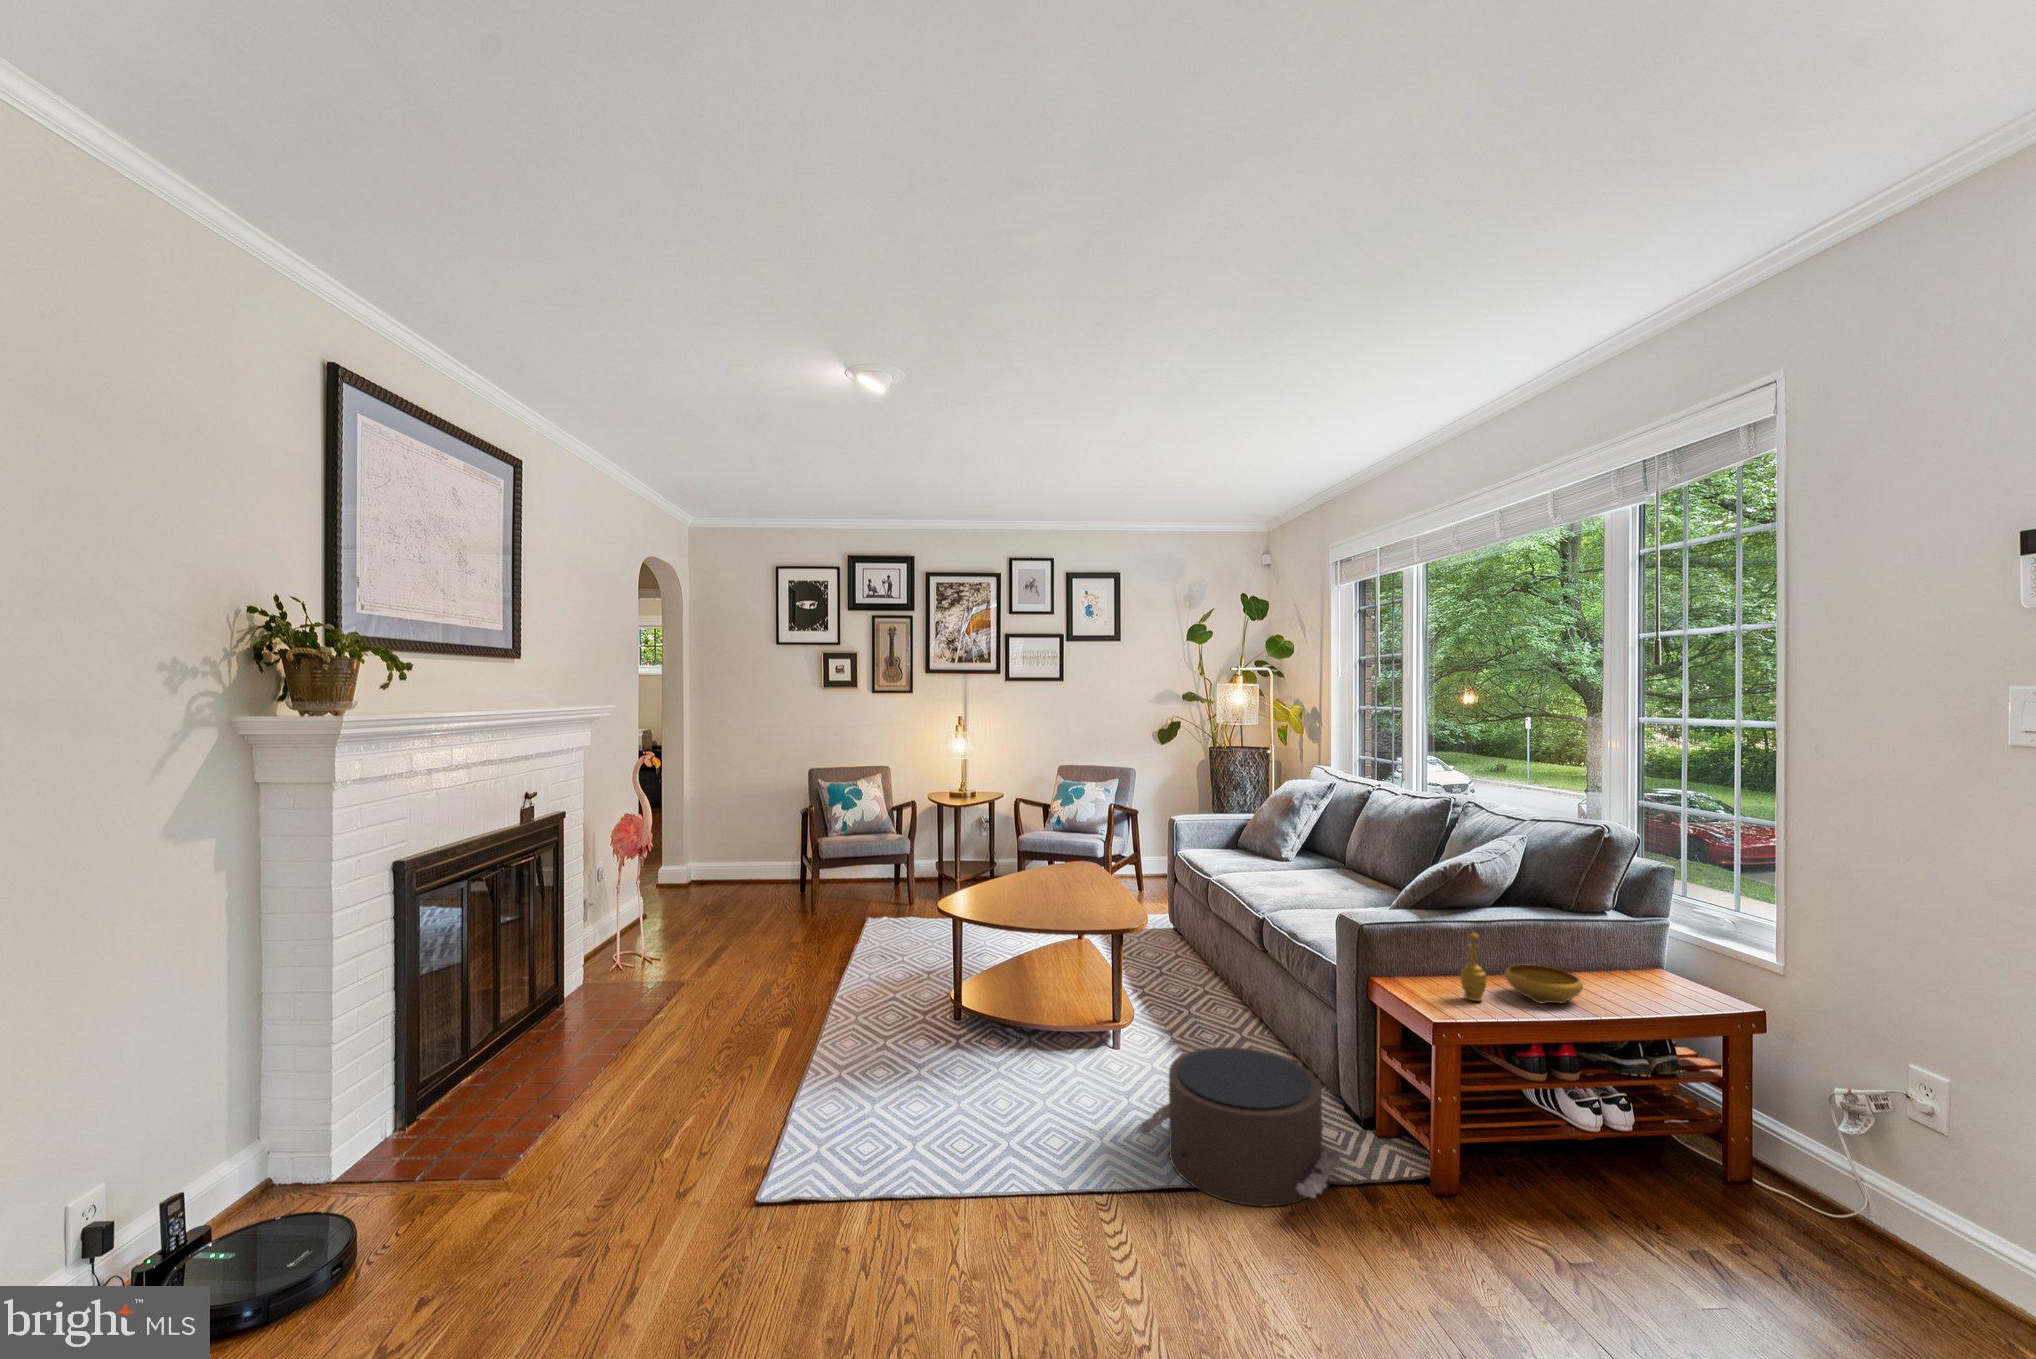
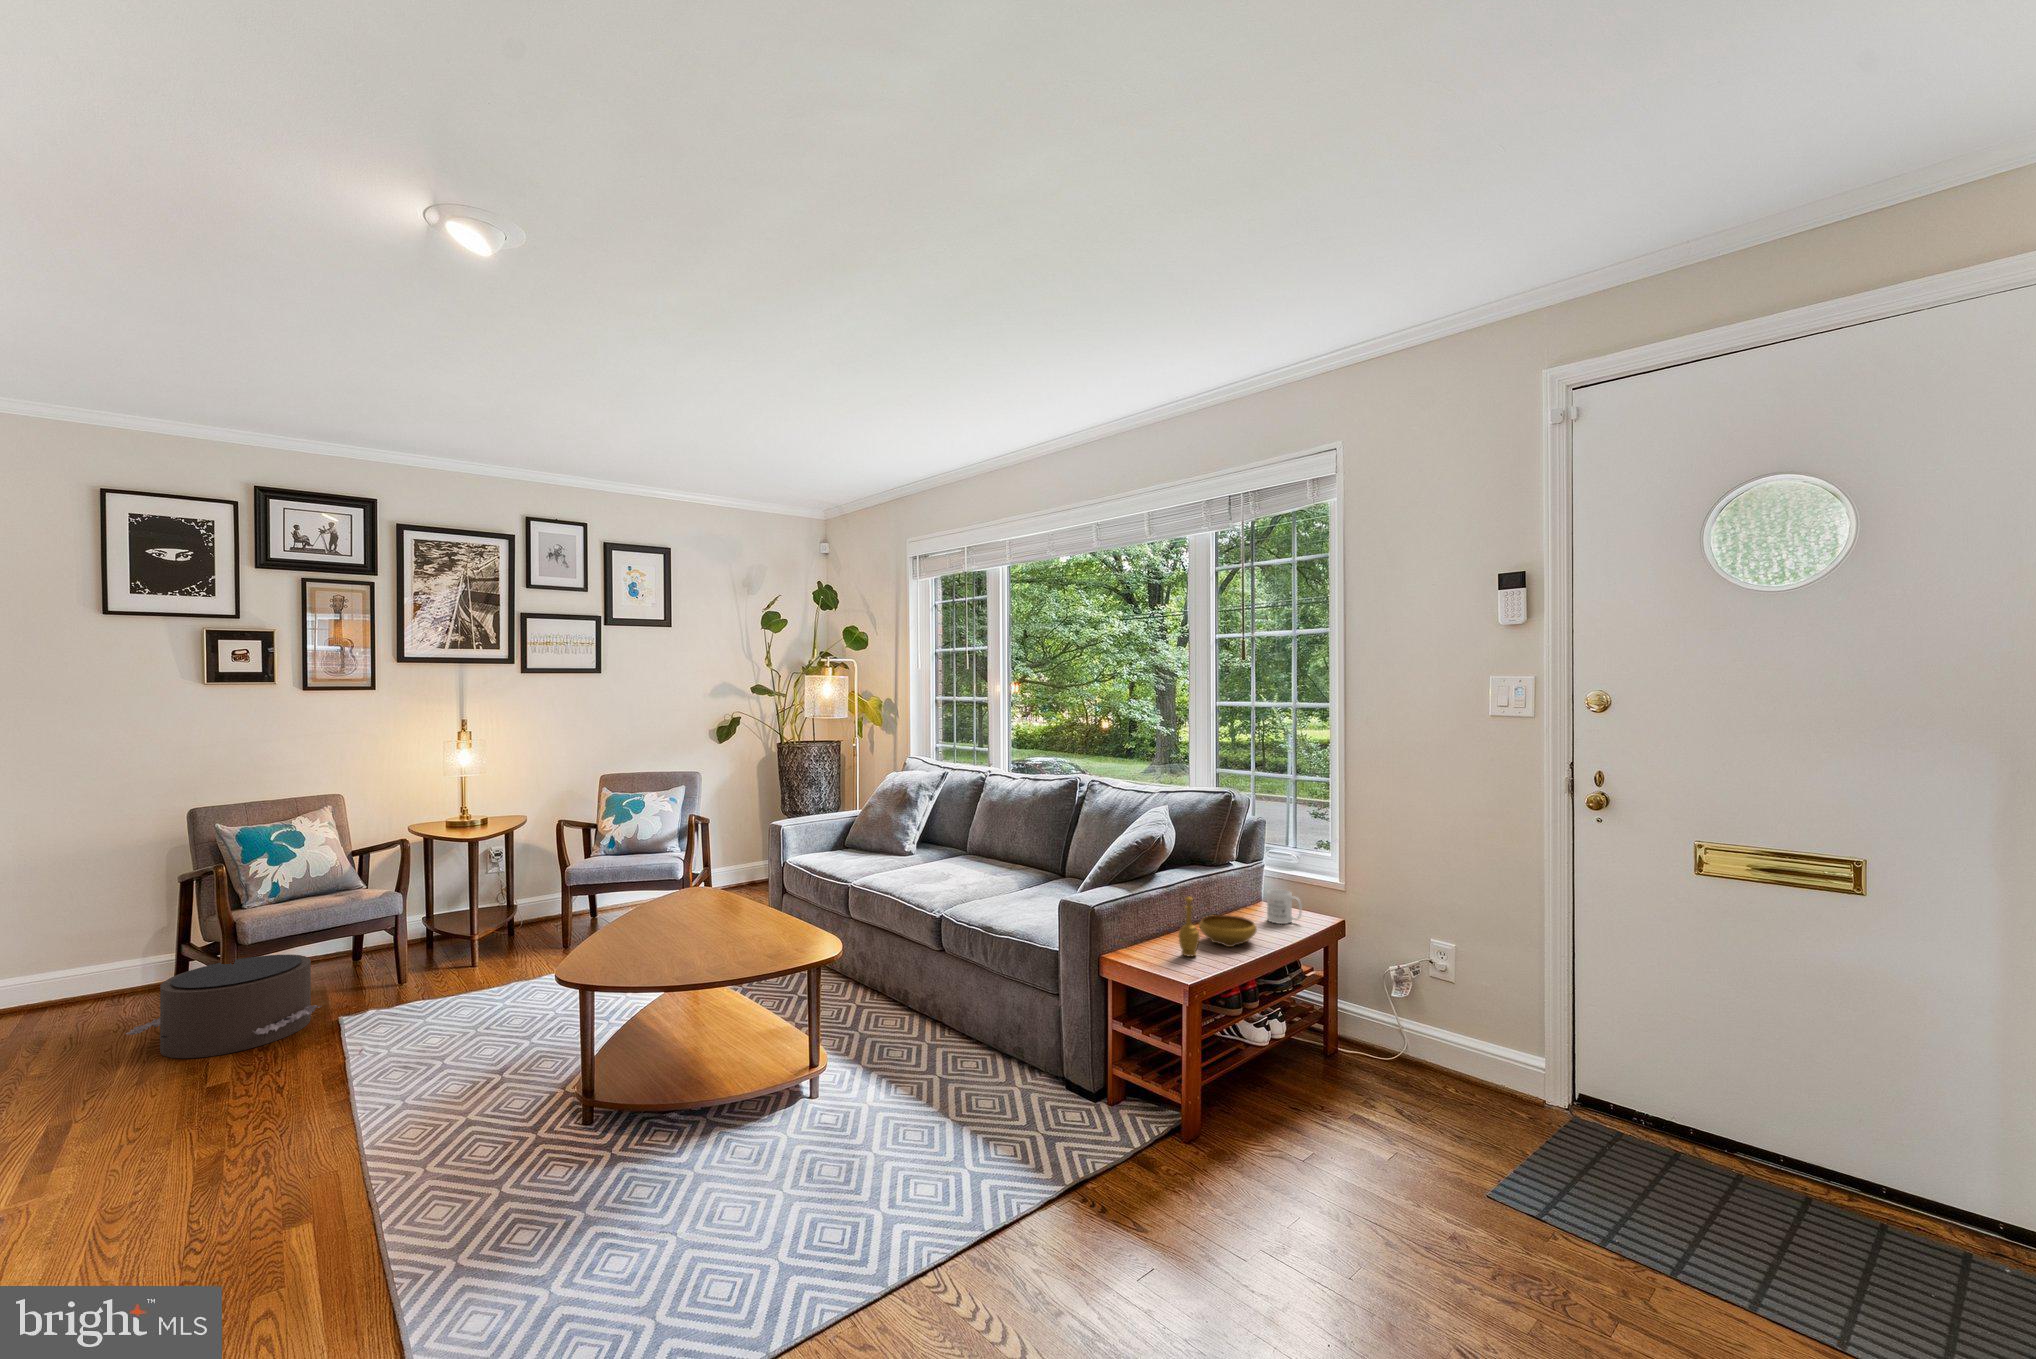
mug: none [1632,951,1680,997] -> present [1267,889,1302,924]
pouf: present [1137,1047,1342,1207] -> present [126,955,321,1058]

